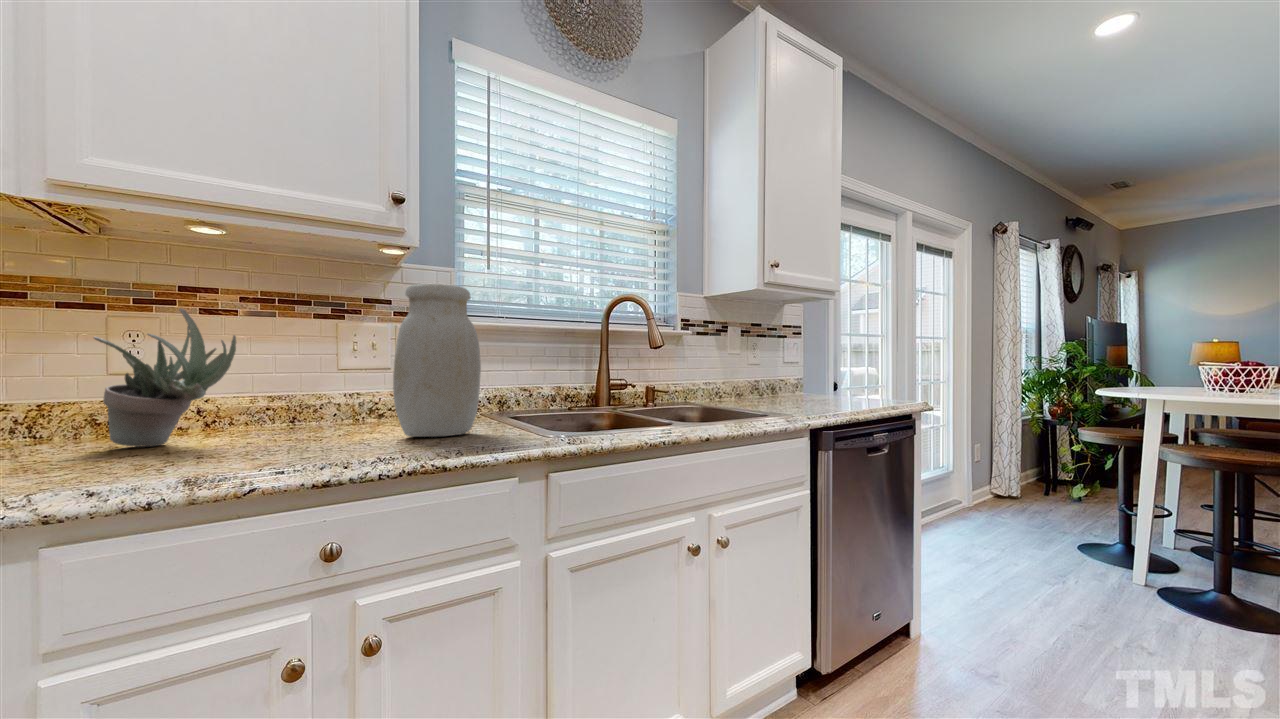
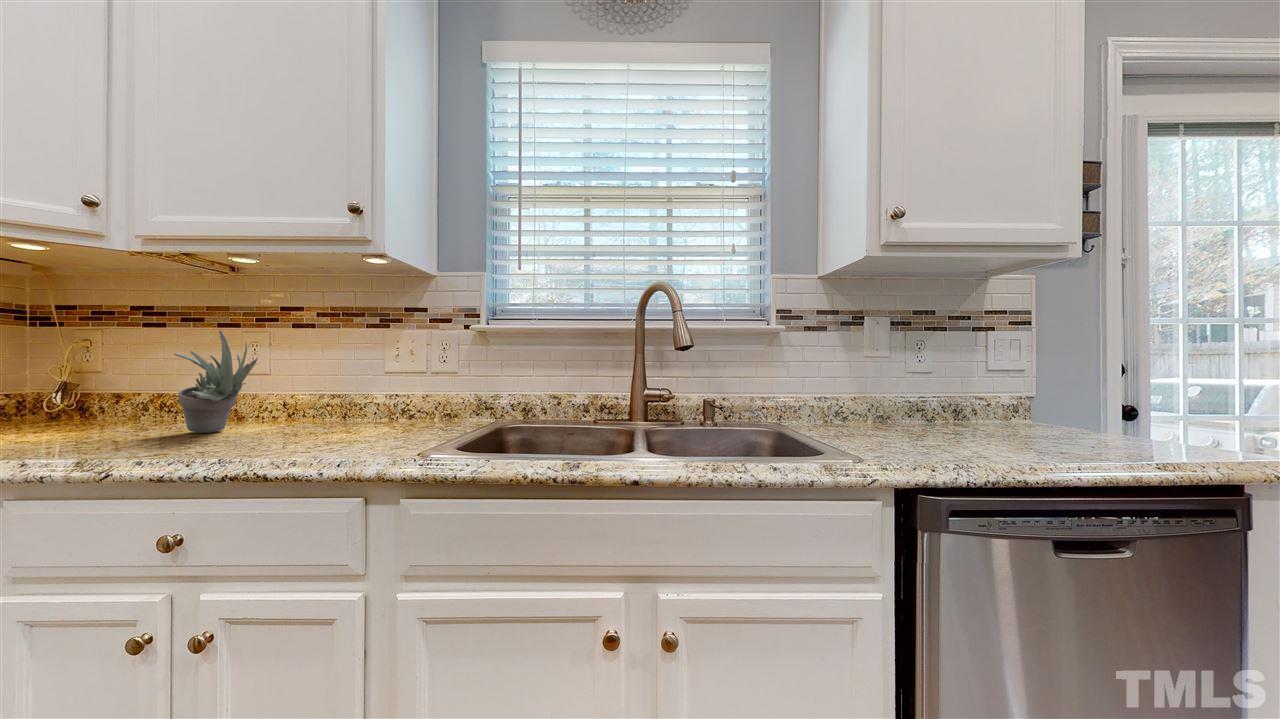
jar: present [393,284,481,437] -> none [305,304,389,449]

